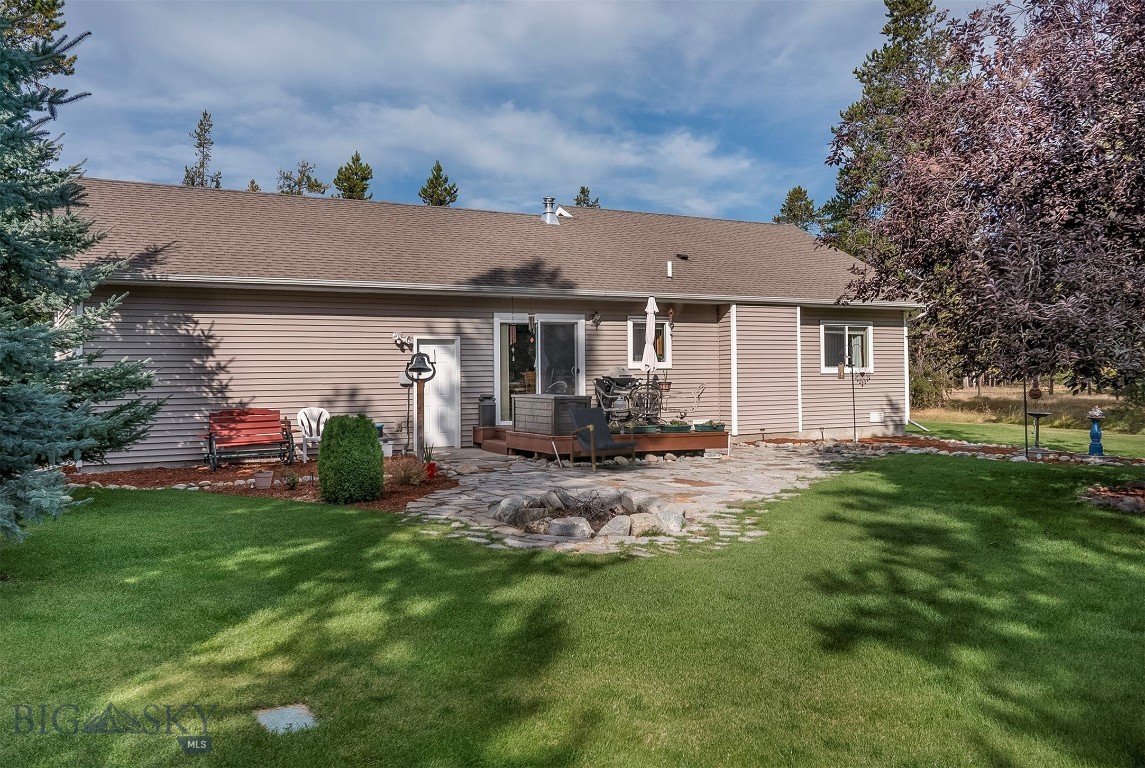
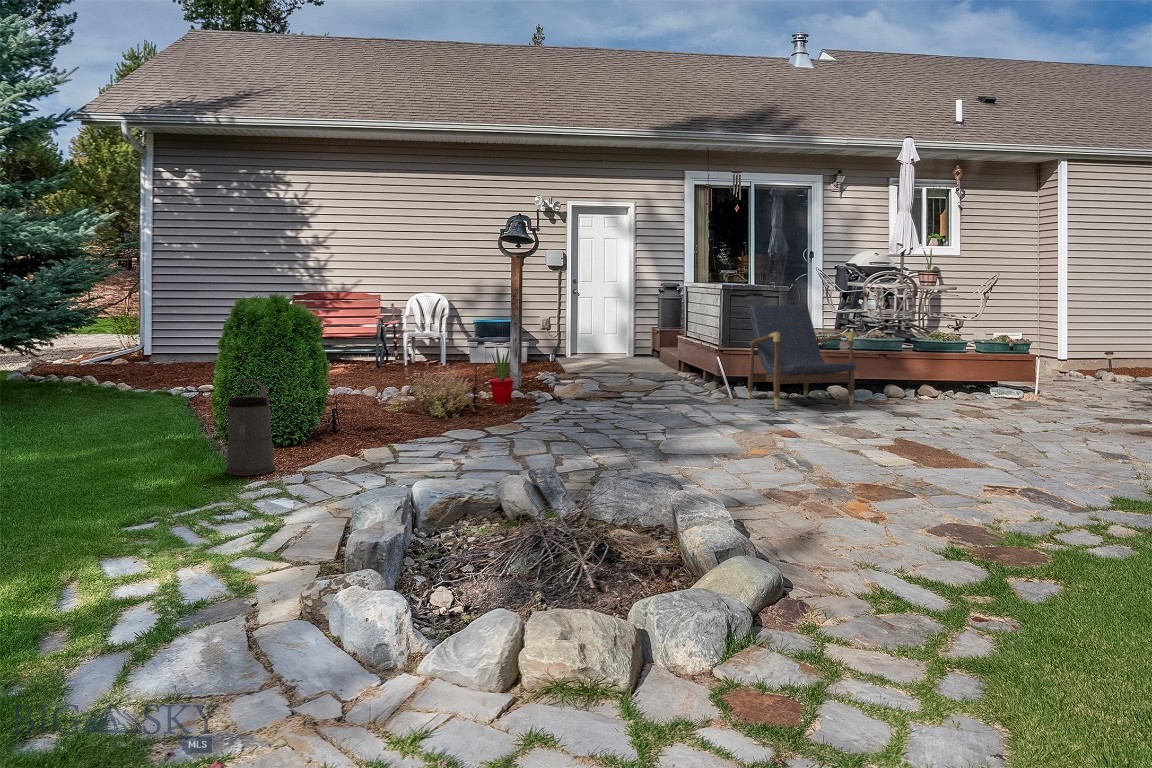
watering can: none [346,460,373,513] -> present [226,379,276,476]

